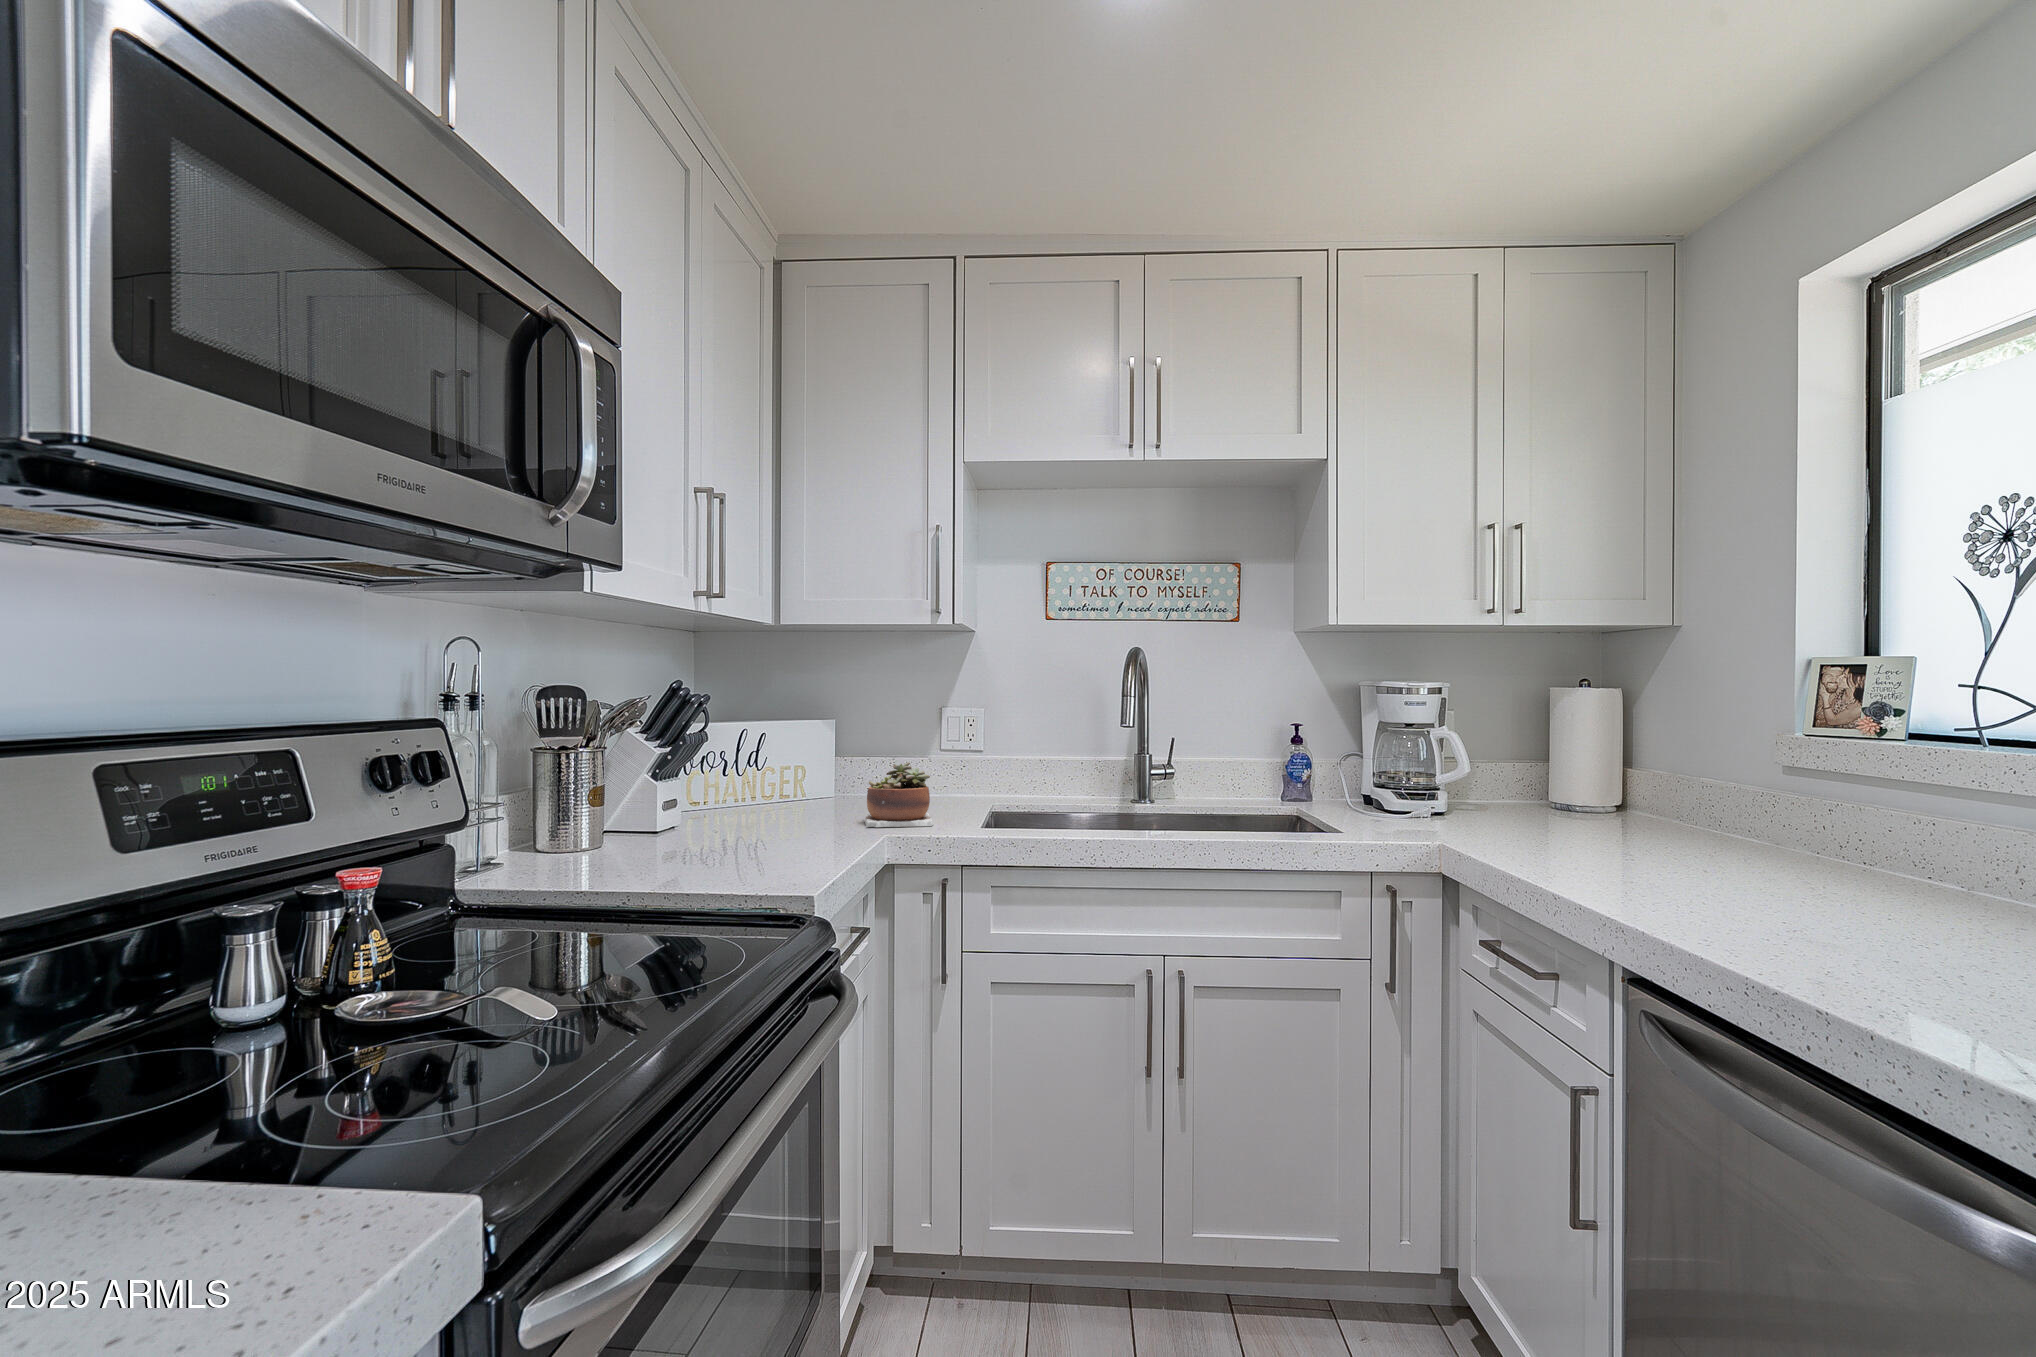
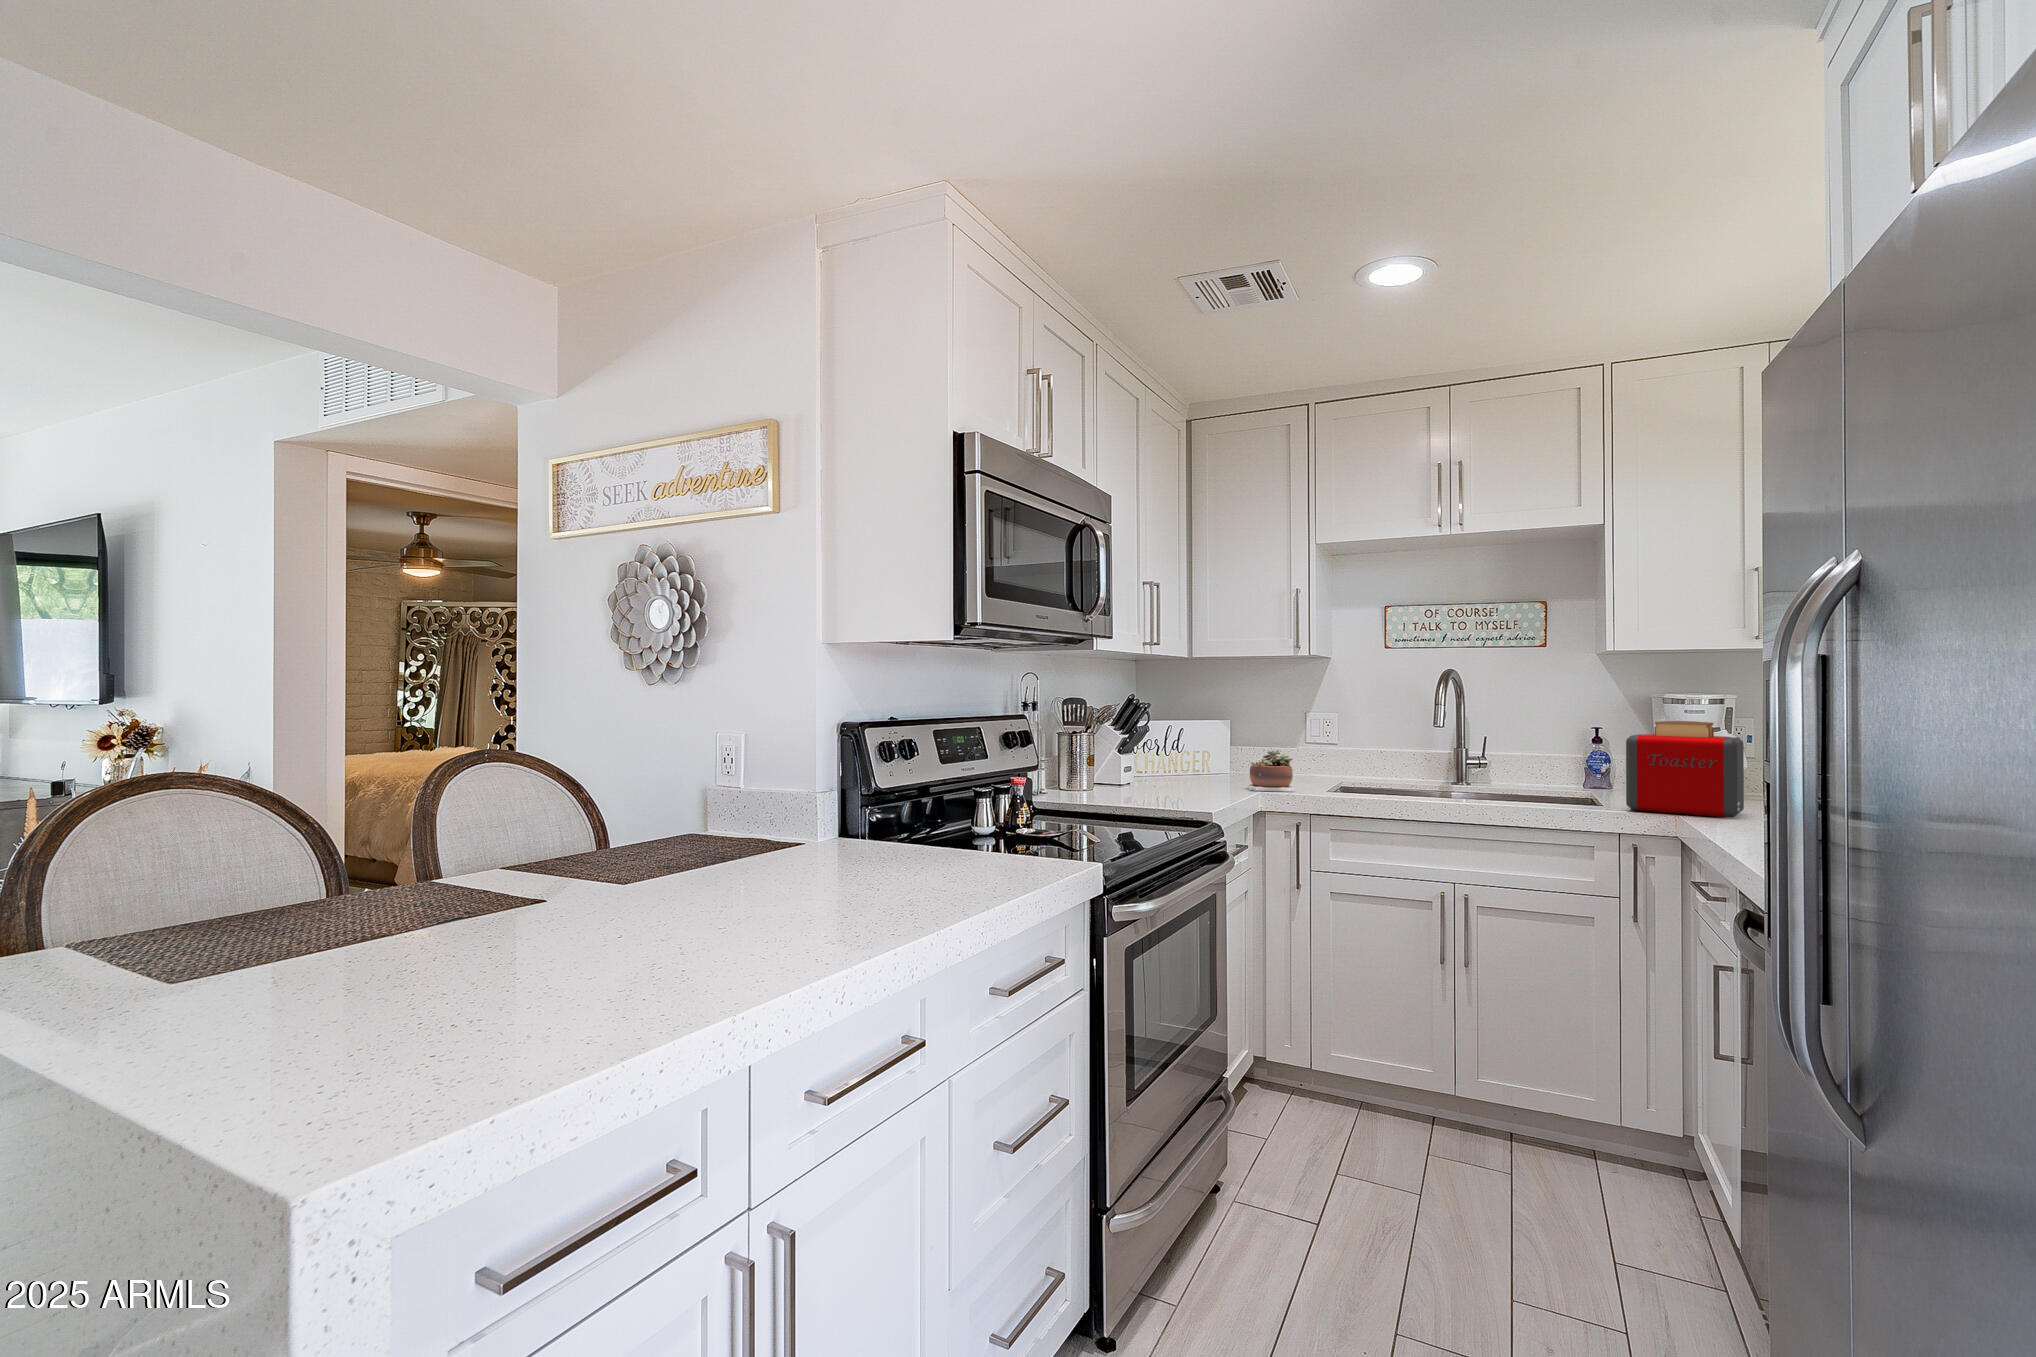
toaster: none [1375,718,1515,846] -> present [1626,721,1744,817]

